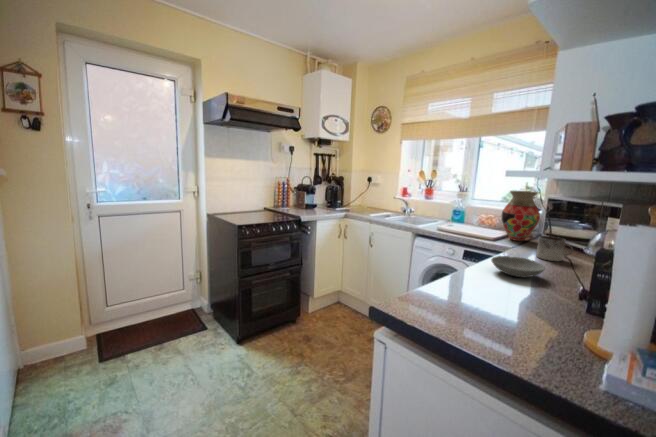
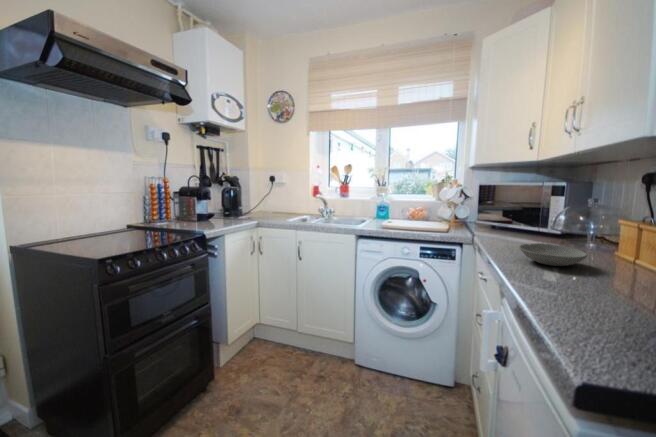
vase: present [502,191,540,241] -> none [446,177,482,229]
mug: present [536,236,573,261] -> none [512,218,544,243]

